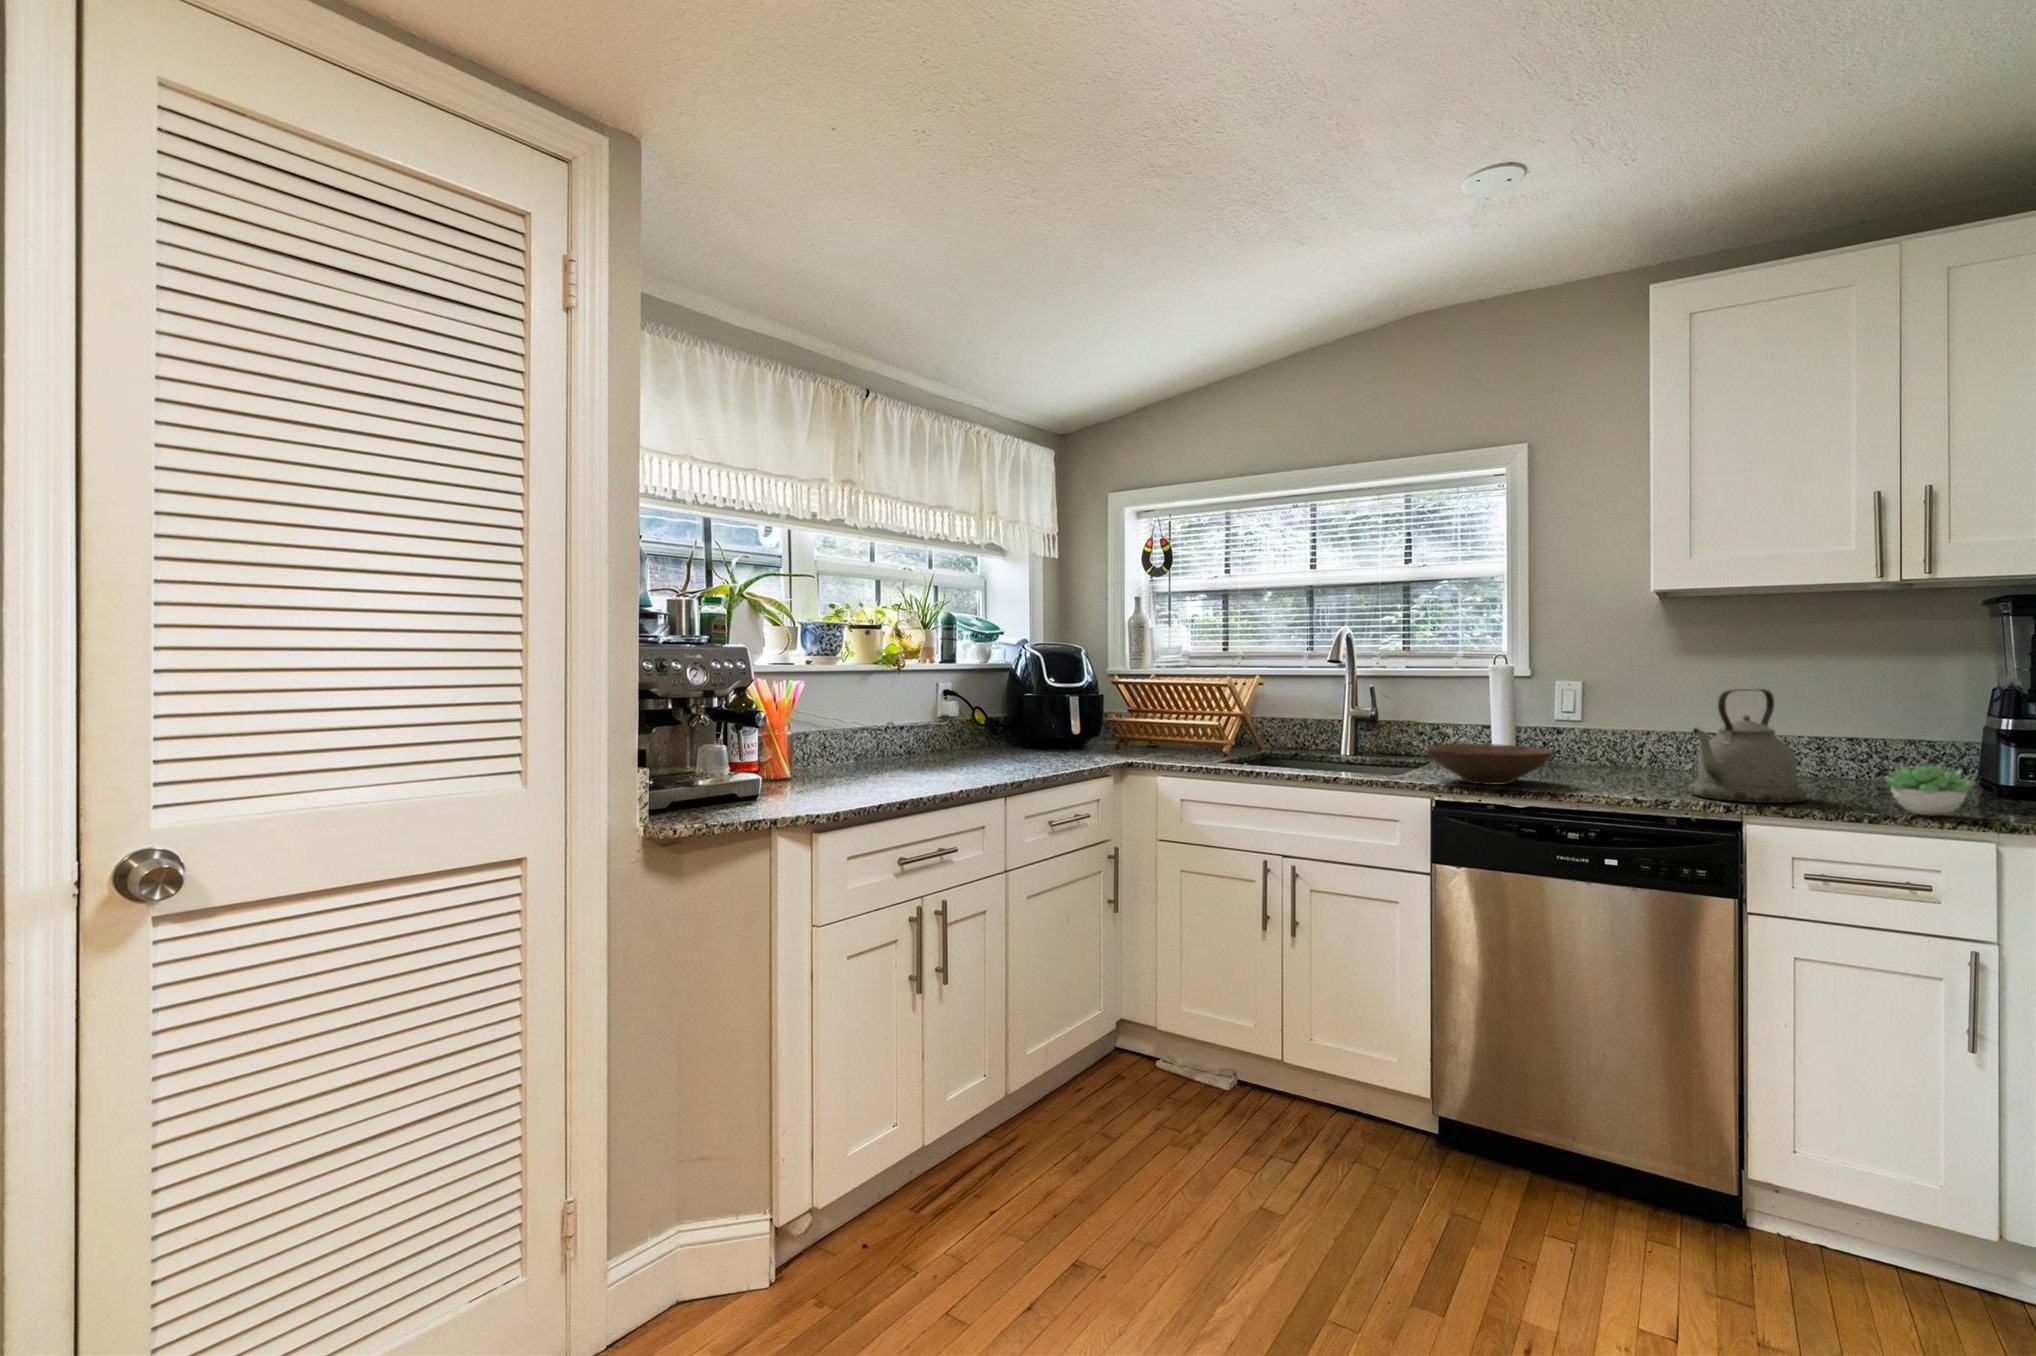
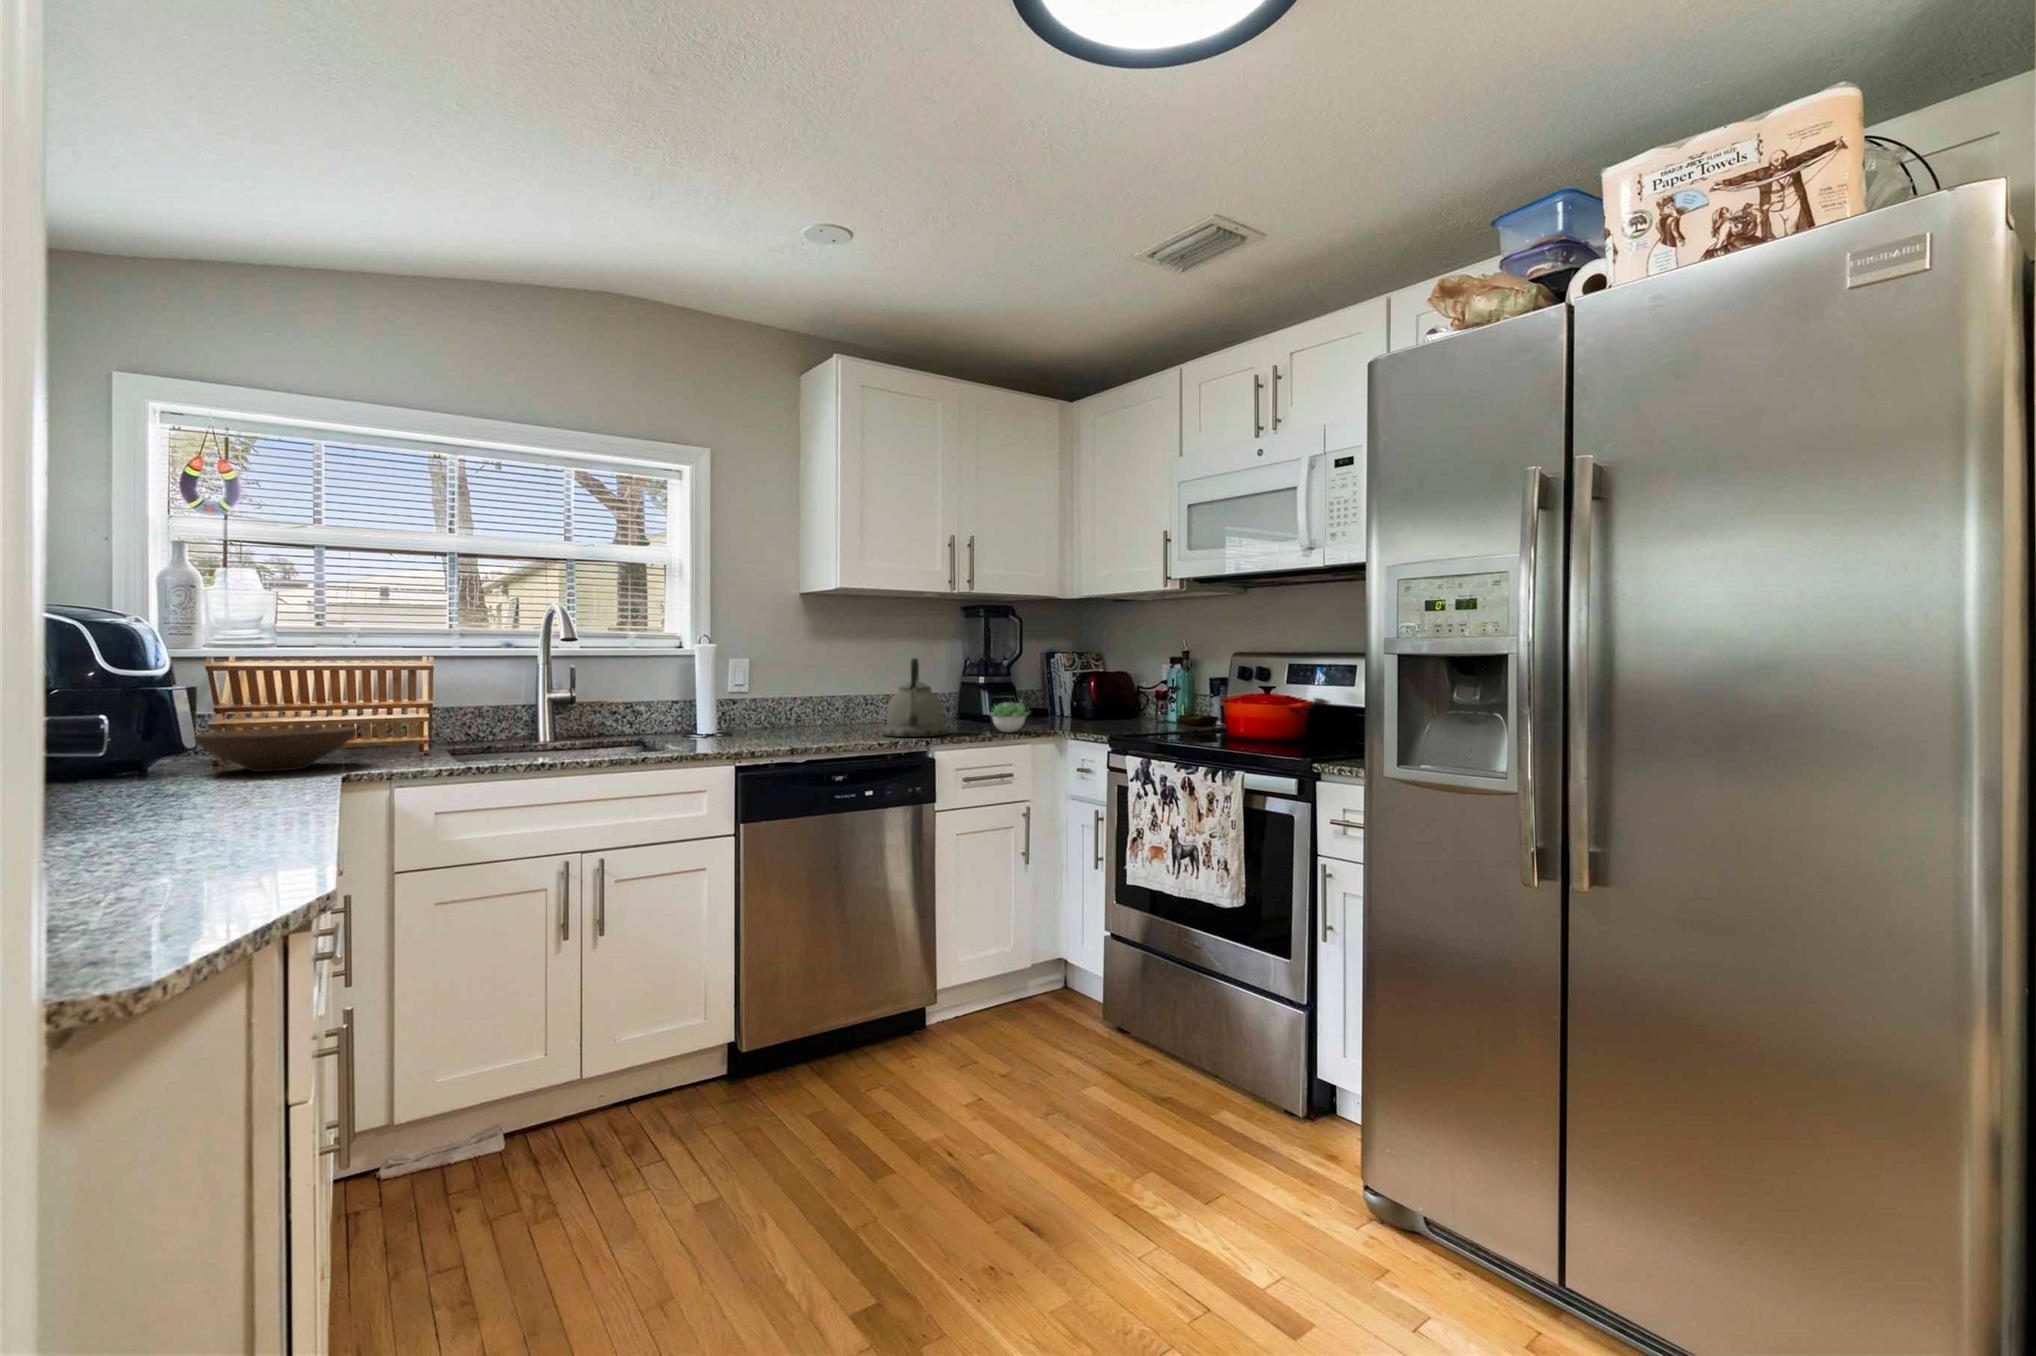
wooden bowl: present [1427,744,1552,785] -> present [194,727,356,772]

